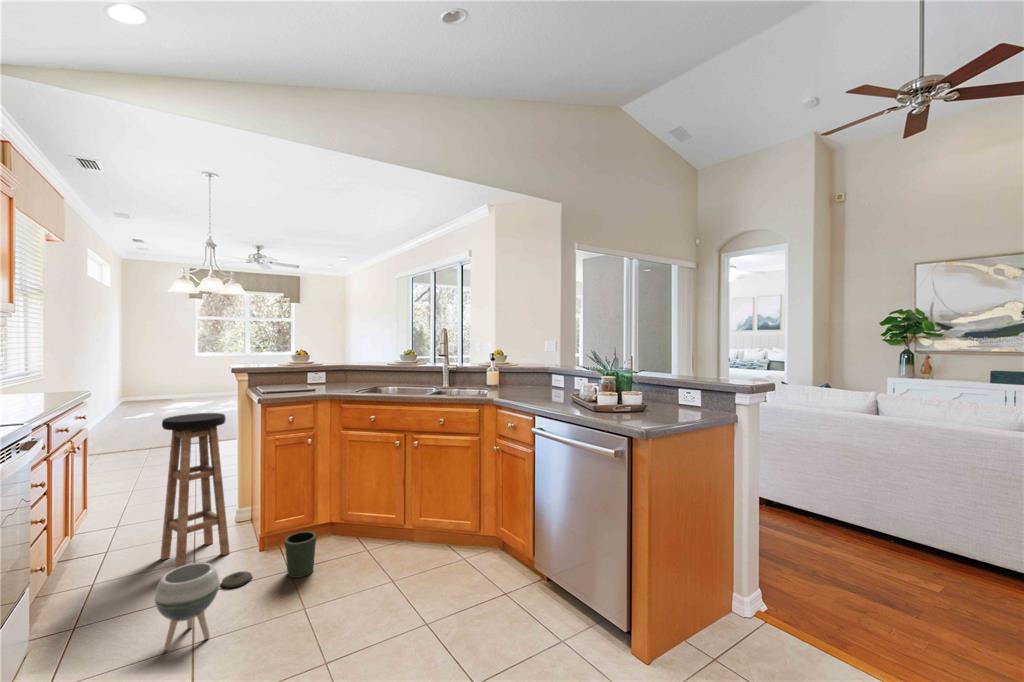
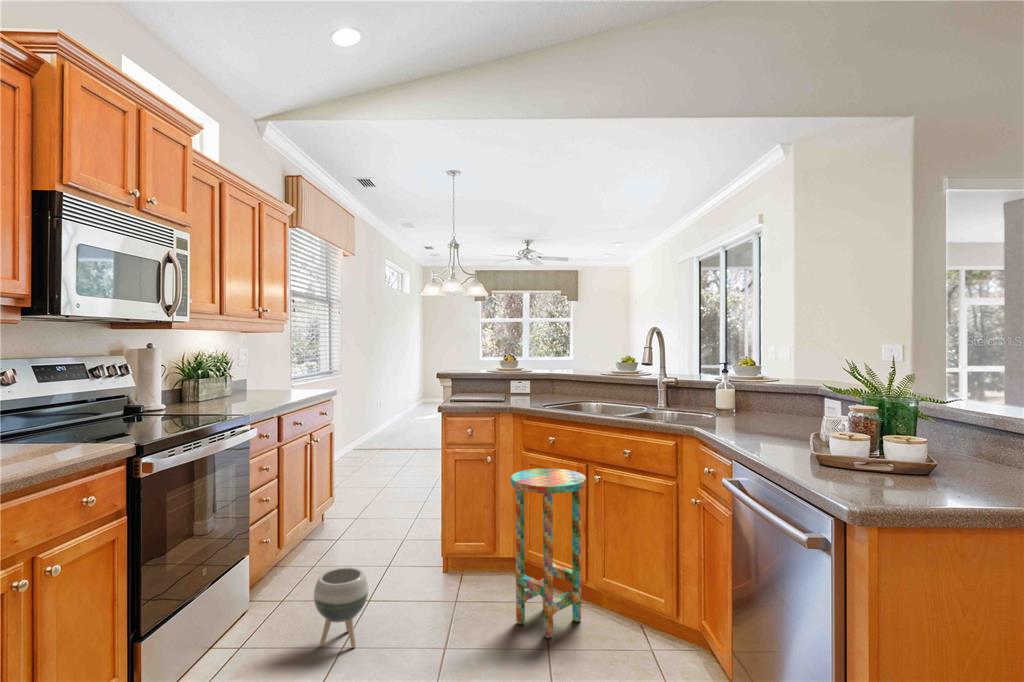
bar stool: present [161,413,230,568] -> none [365,418,419,573]
side table: none [350,440,413,574] -> present [511,468,586,638]
trash can: present [221,531,316,588] -> none [394,561,481,612]

